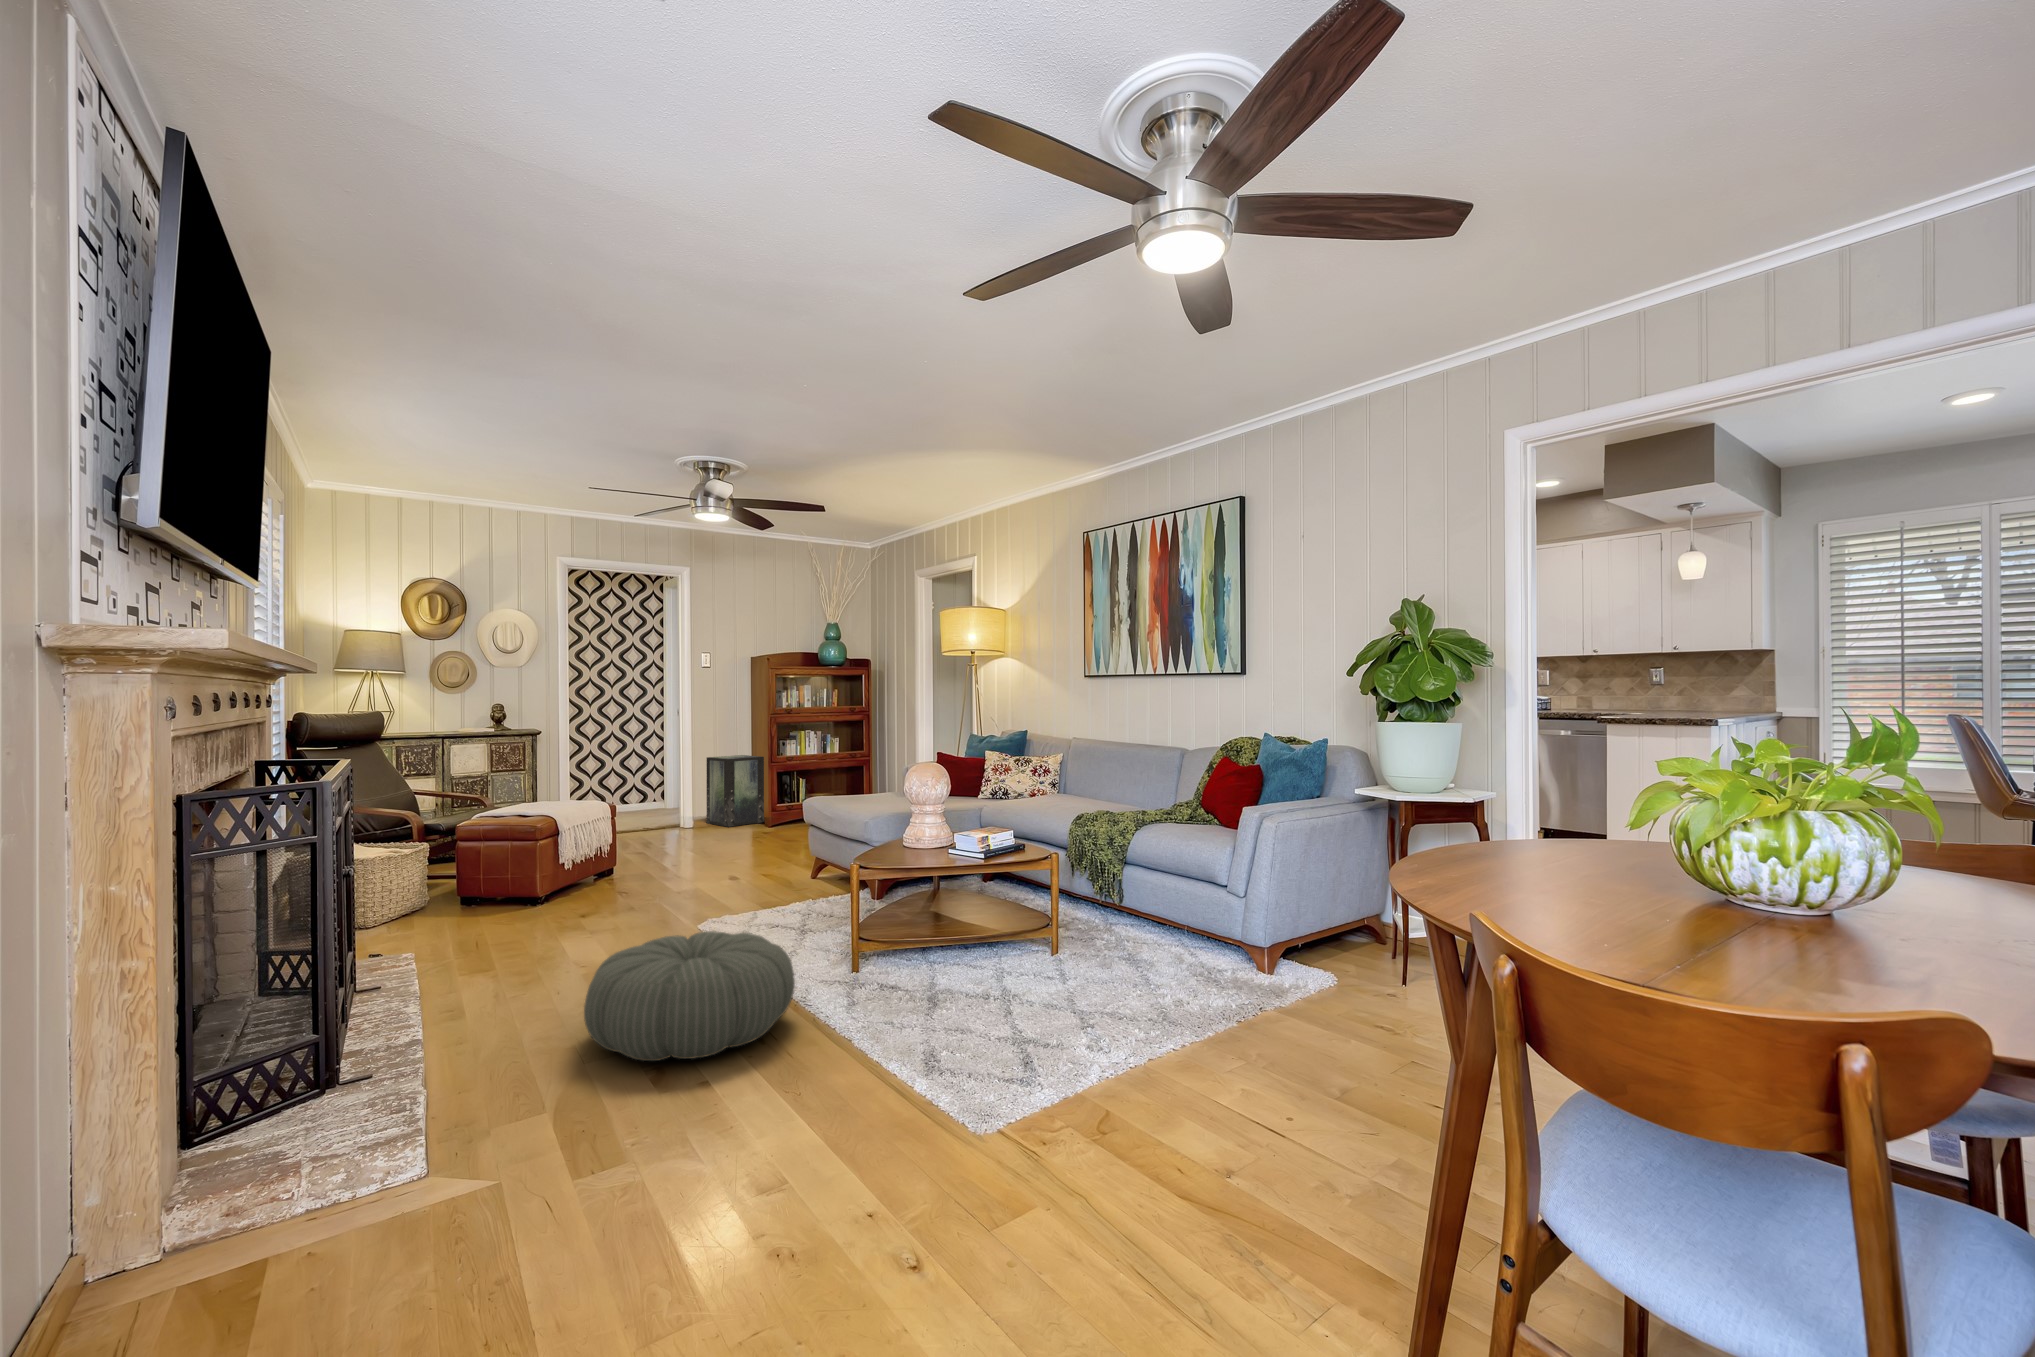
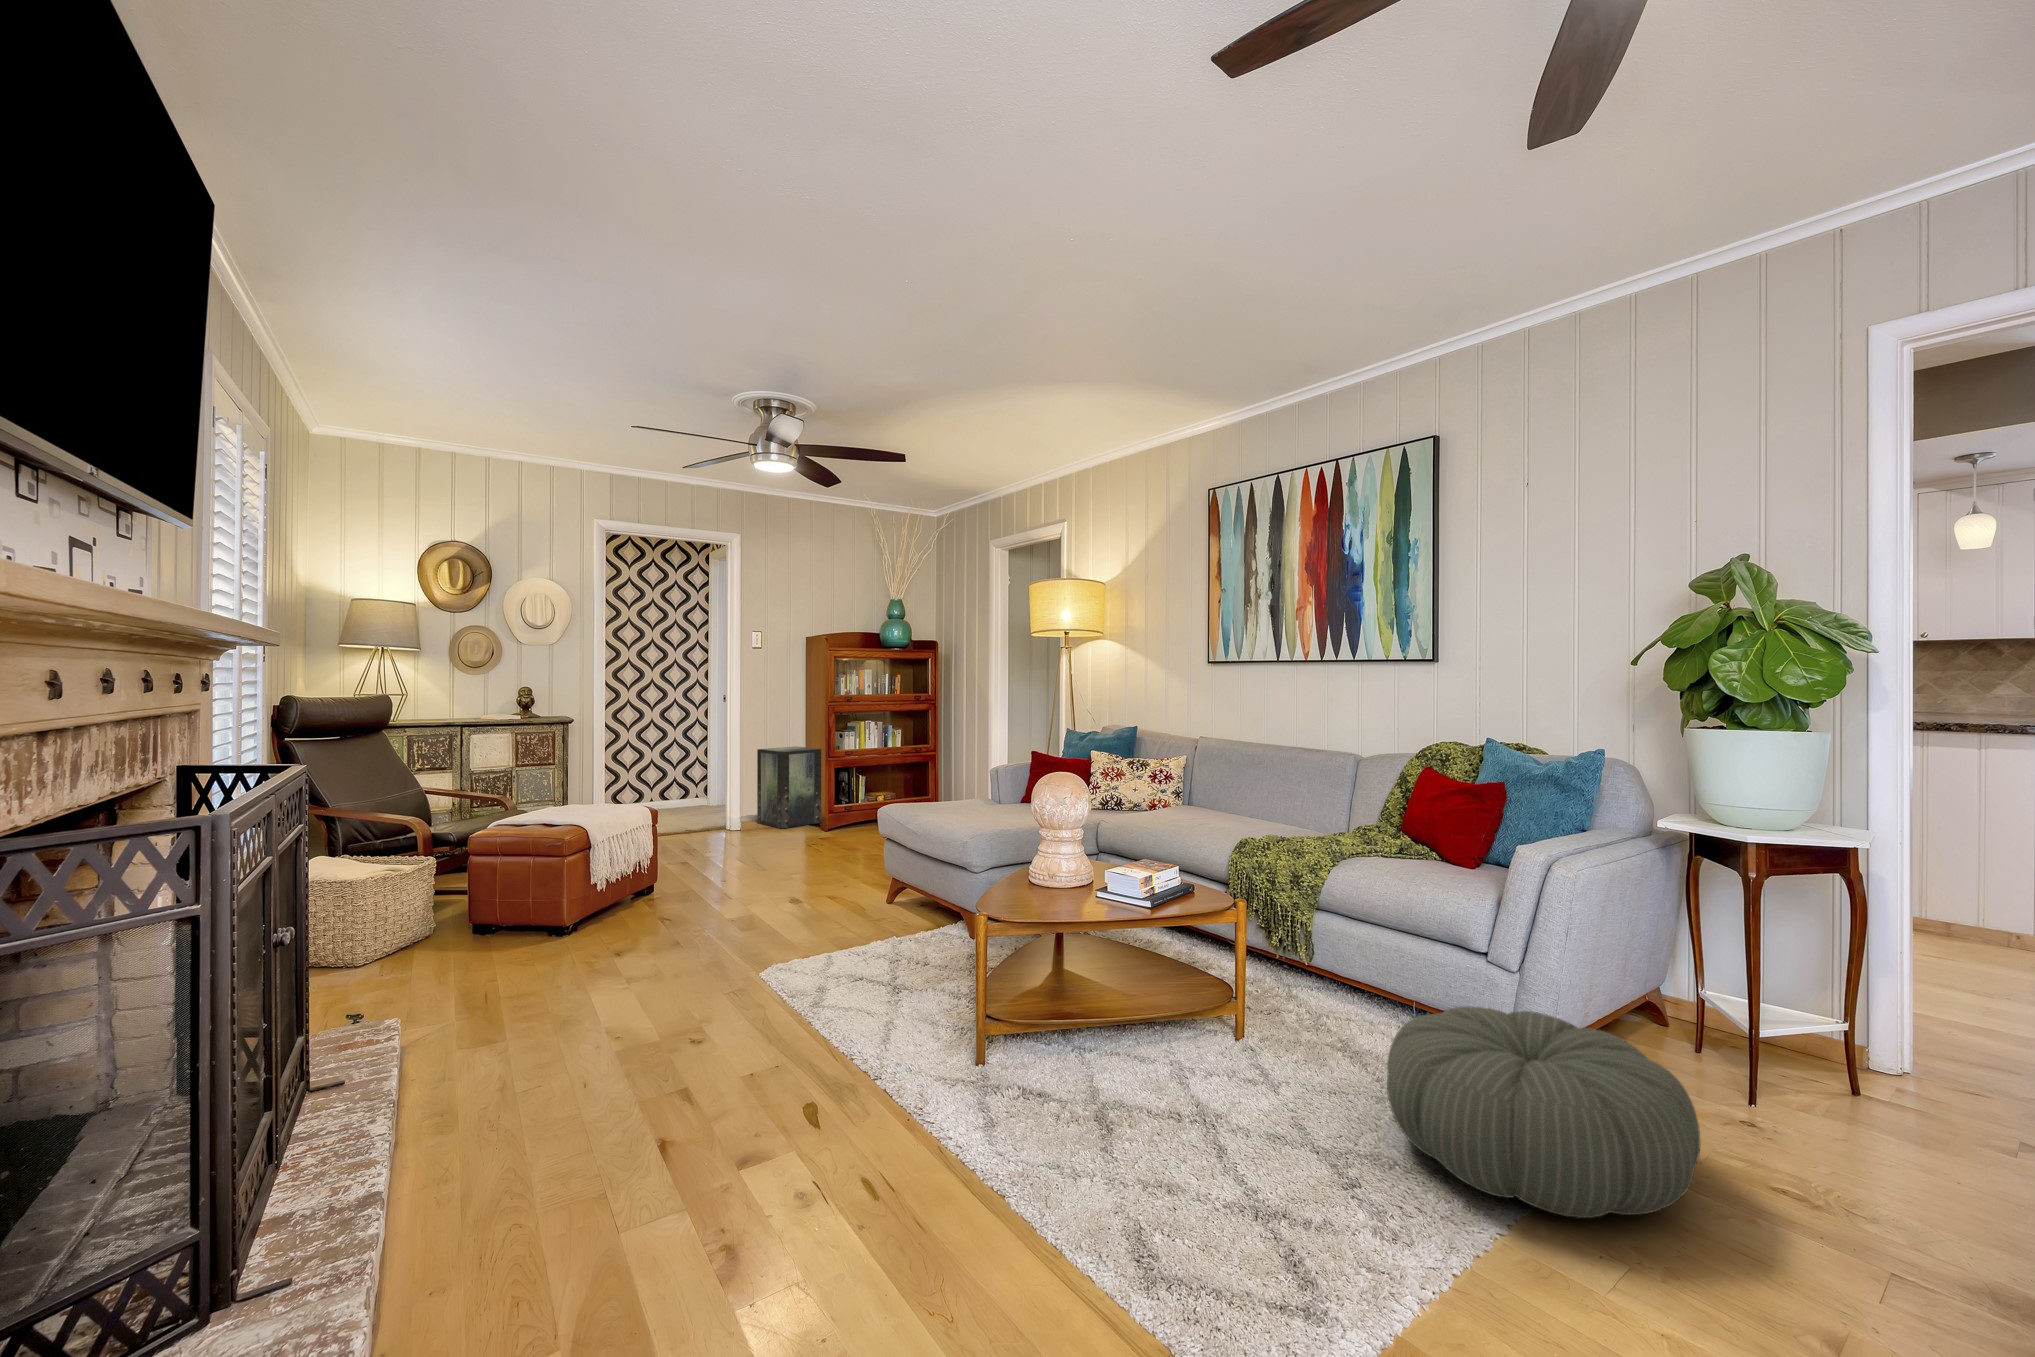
pouf: present [584,931,795,1061] -> present [1387,1006,1700,1218]

